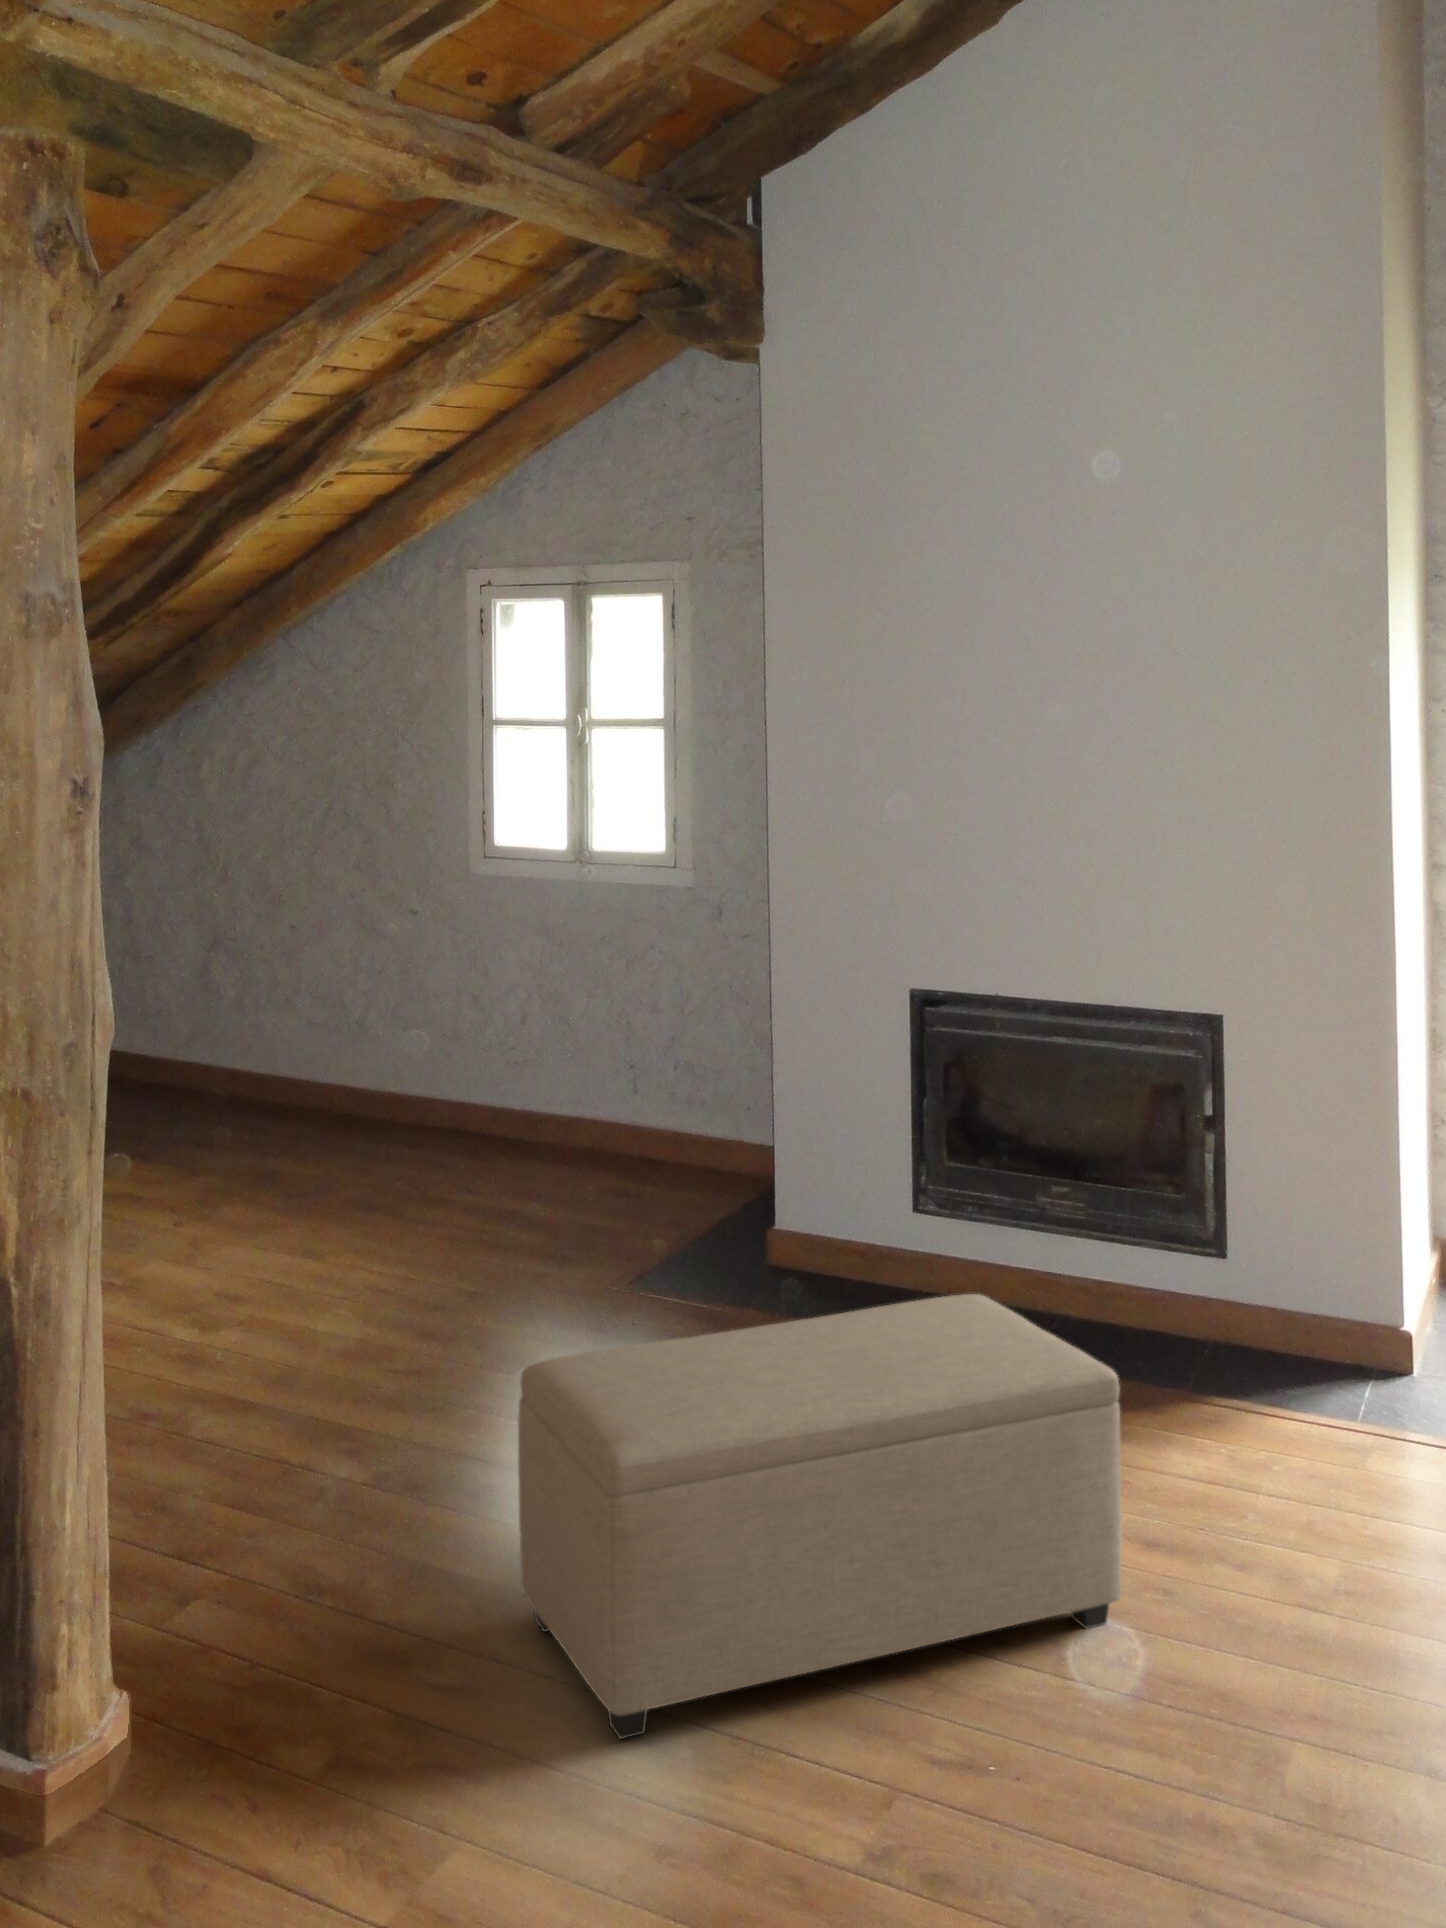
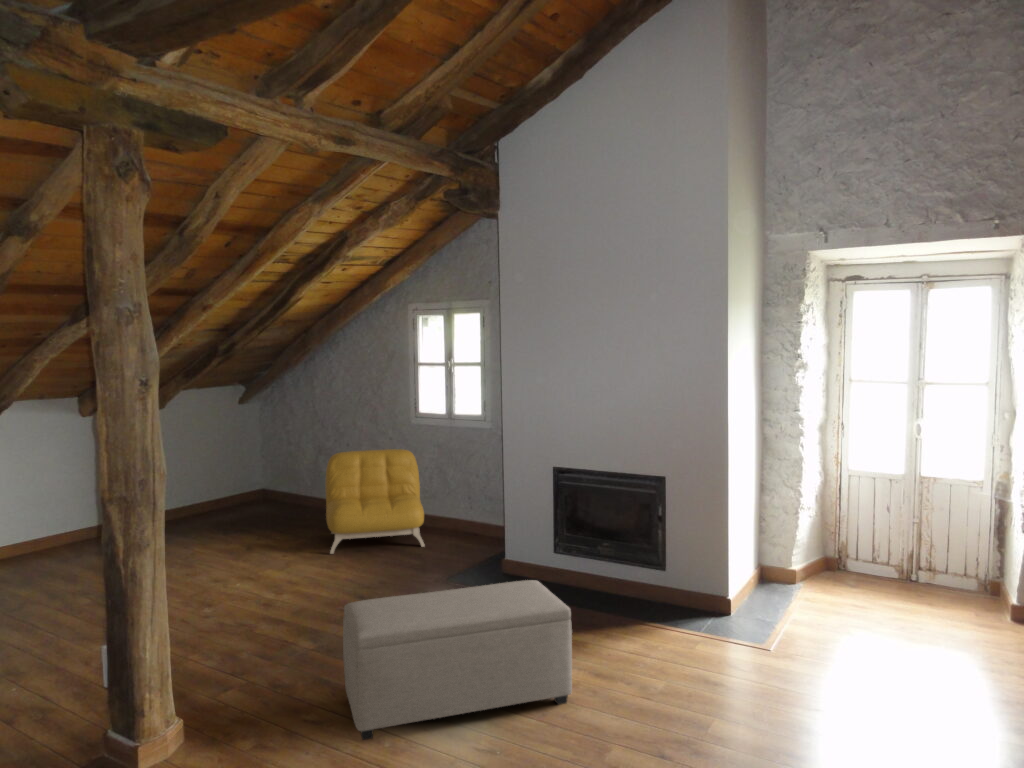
armchair: none [264,938,532,1213] -> present [325,449,424,554]

